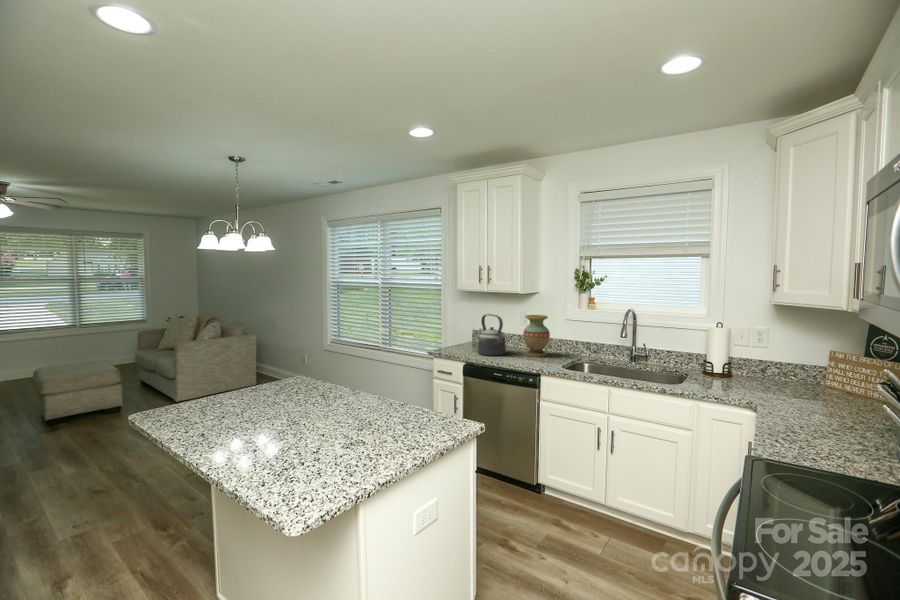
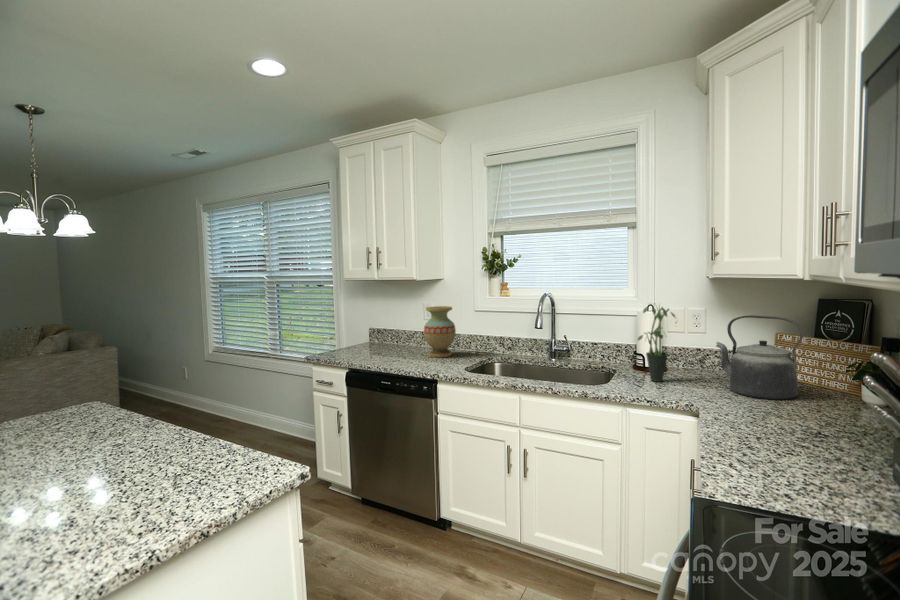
kettle: present [478,314,506,356] -> present [716,315,803,400]
potted plant: none [709,322,743,385] -> present [638,305,675,382]

